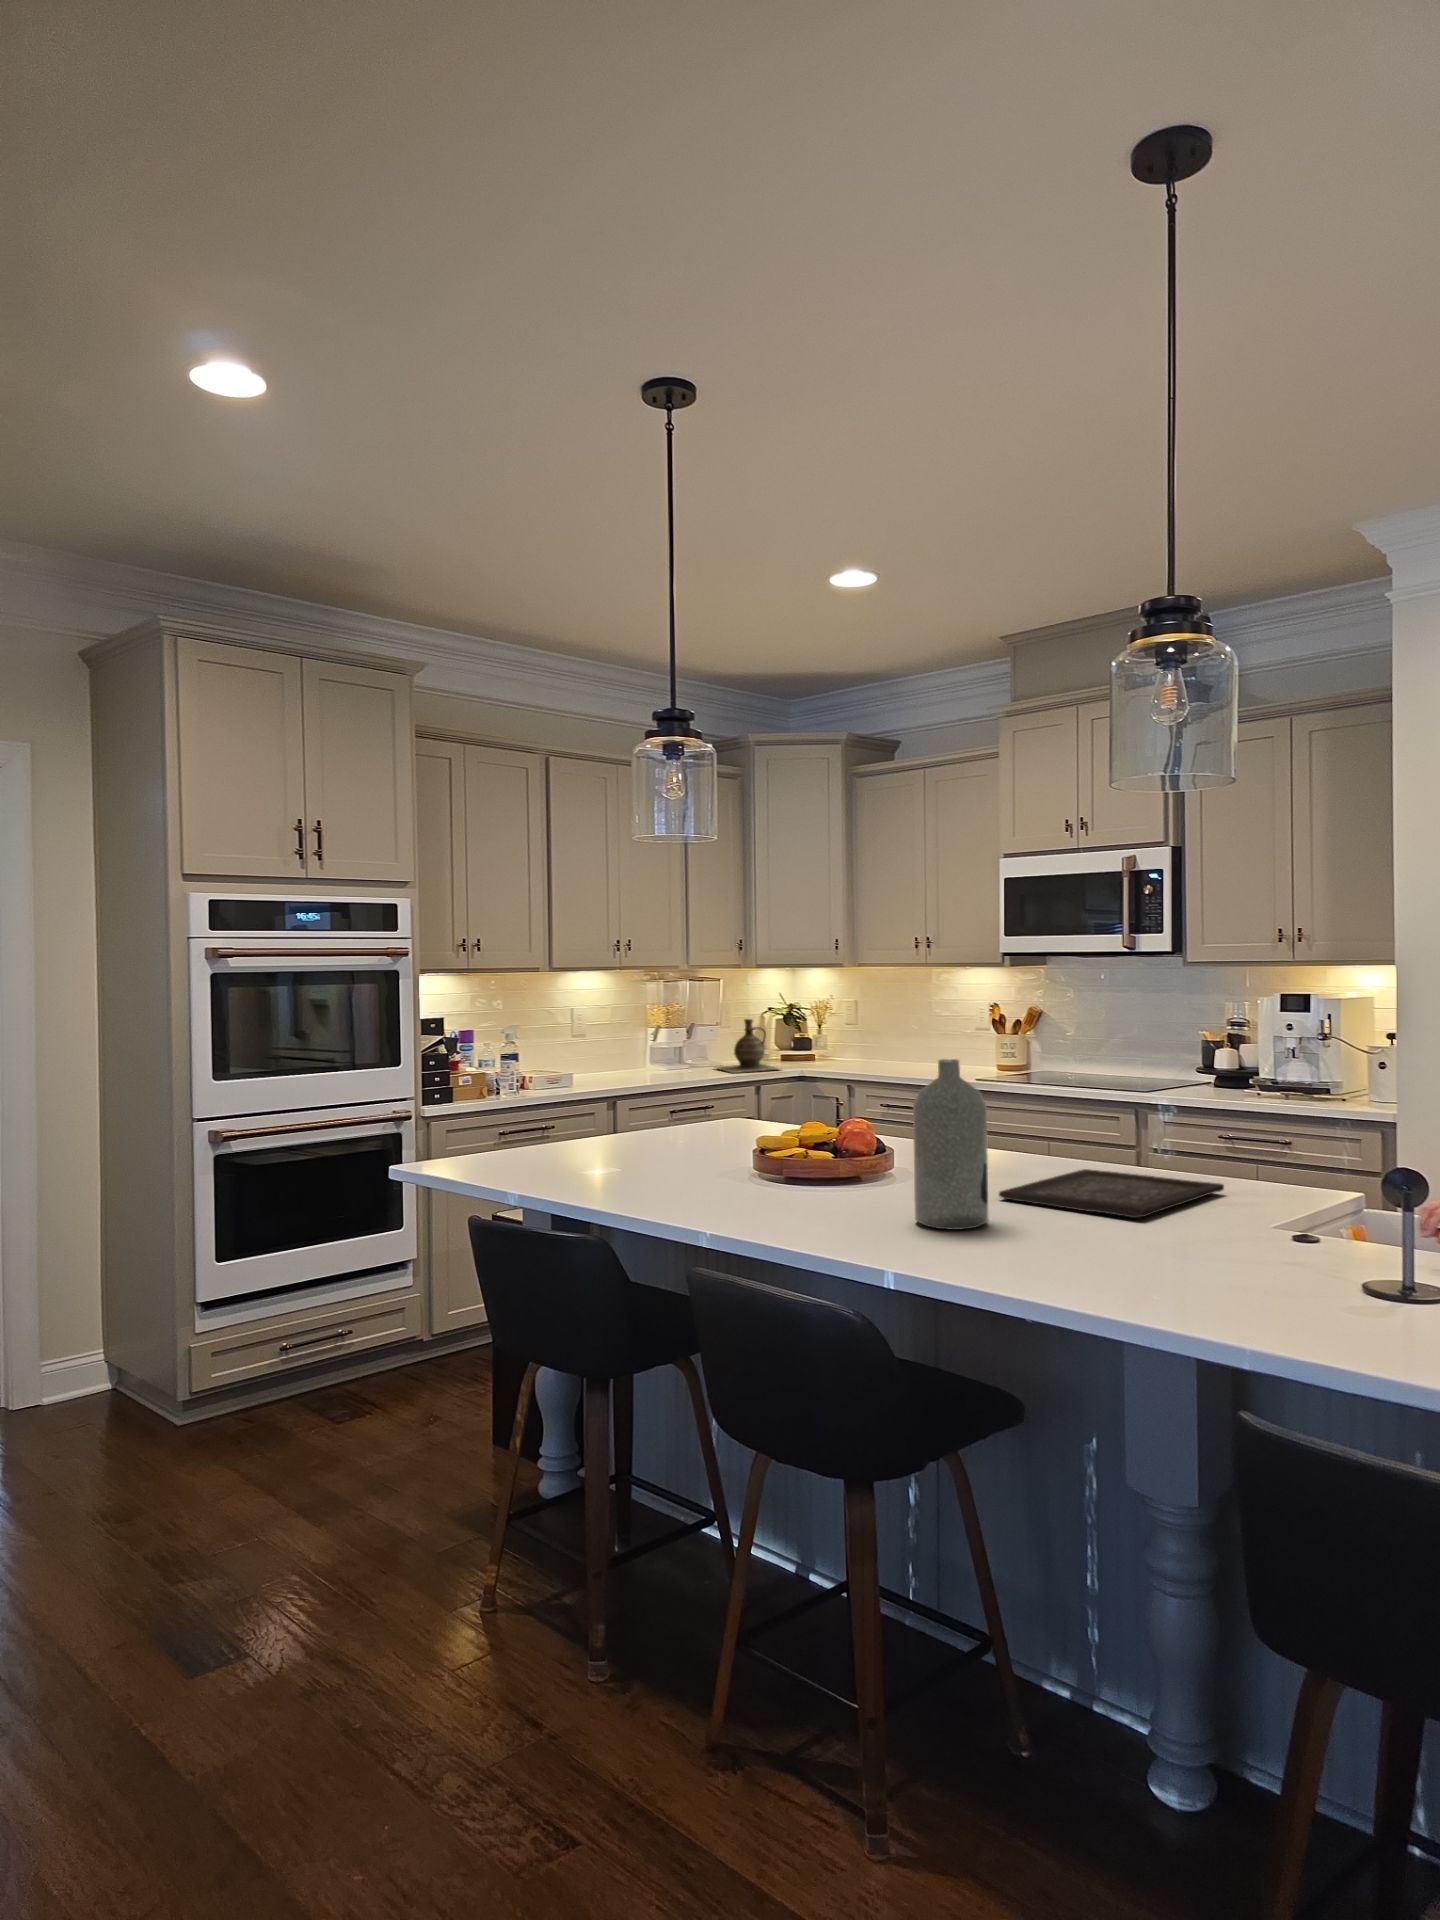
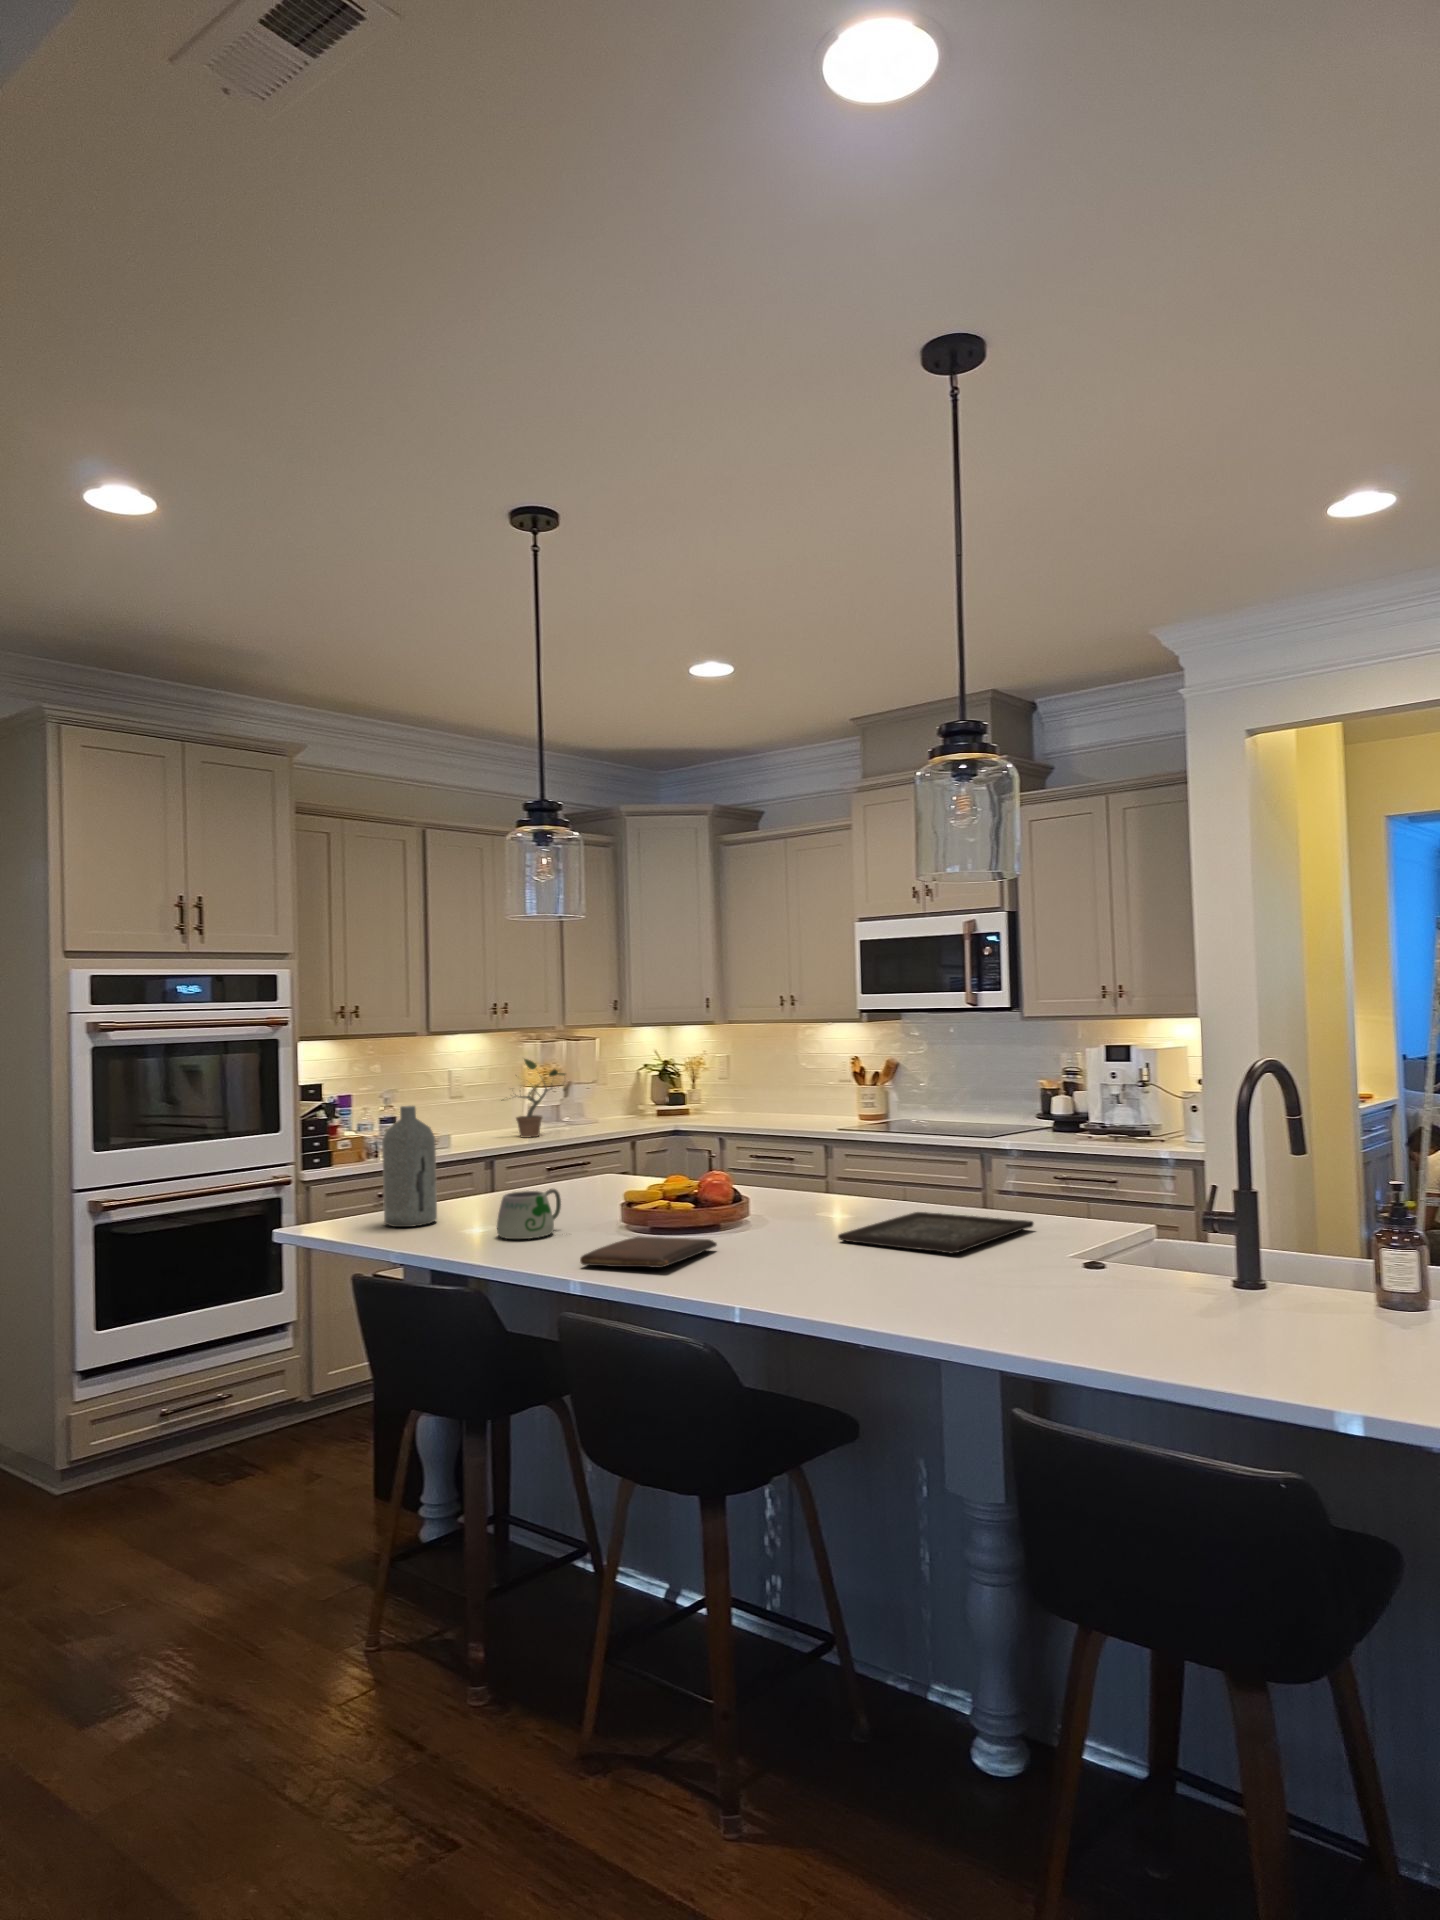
potted plant: none [622,996,693,1079] -> present [516,1059,565,1138]
ceramic jug: present [717,1019,778,1073] -> none [587,1077,656,1130]
bottle: present [913,1059,989,1230] -> present [382,1106,437,1227]
mug: none [620,1131,701,1184] -> present [497,1189,561,1239]
book: none [712,1186,863,1222] -> present [580,1236,717,1267]

